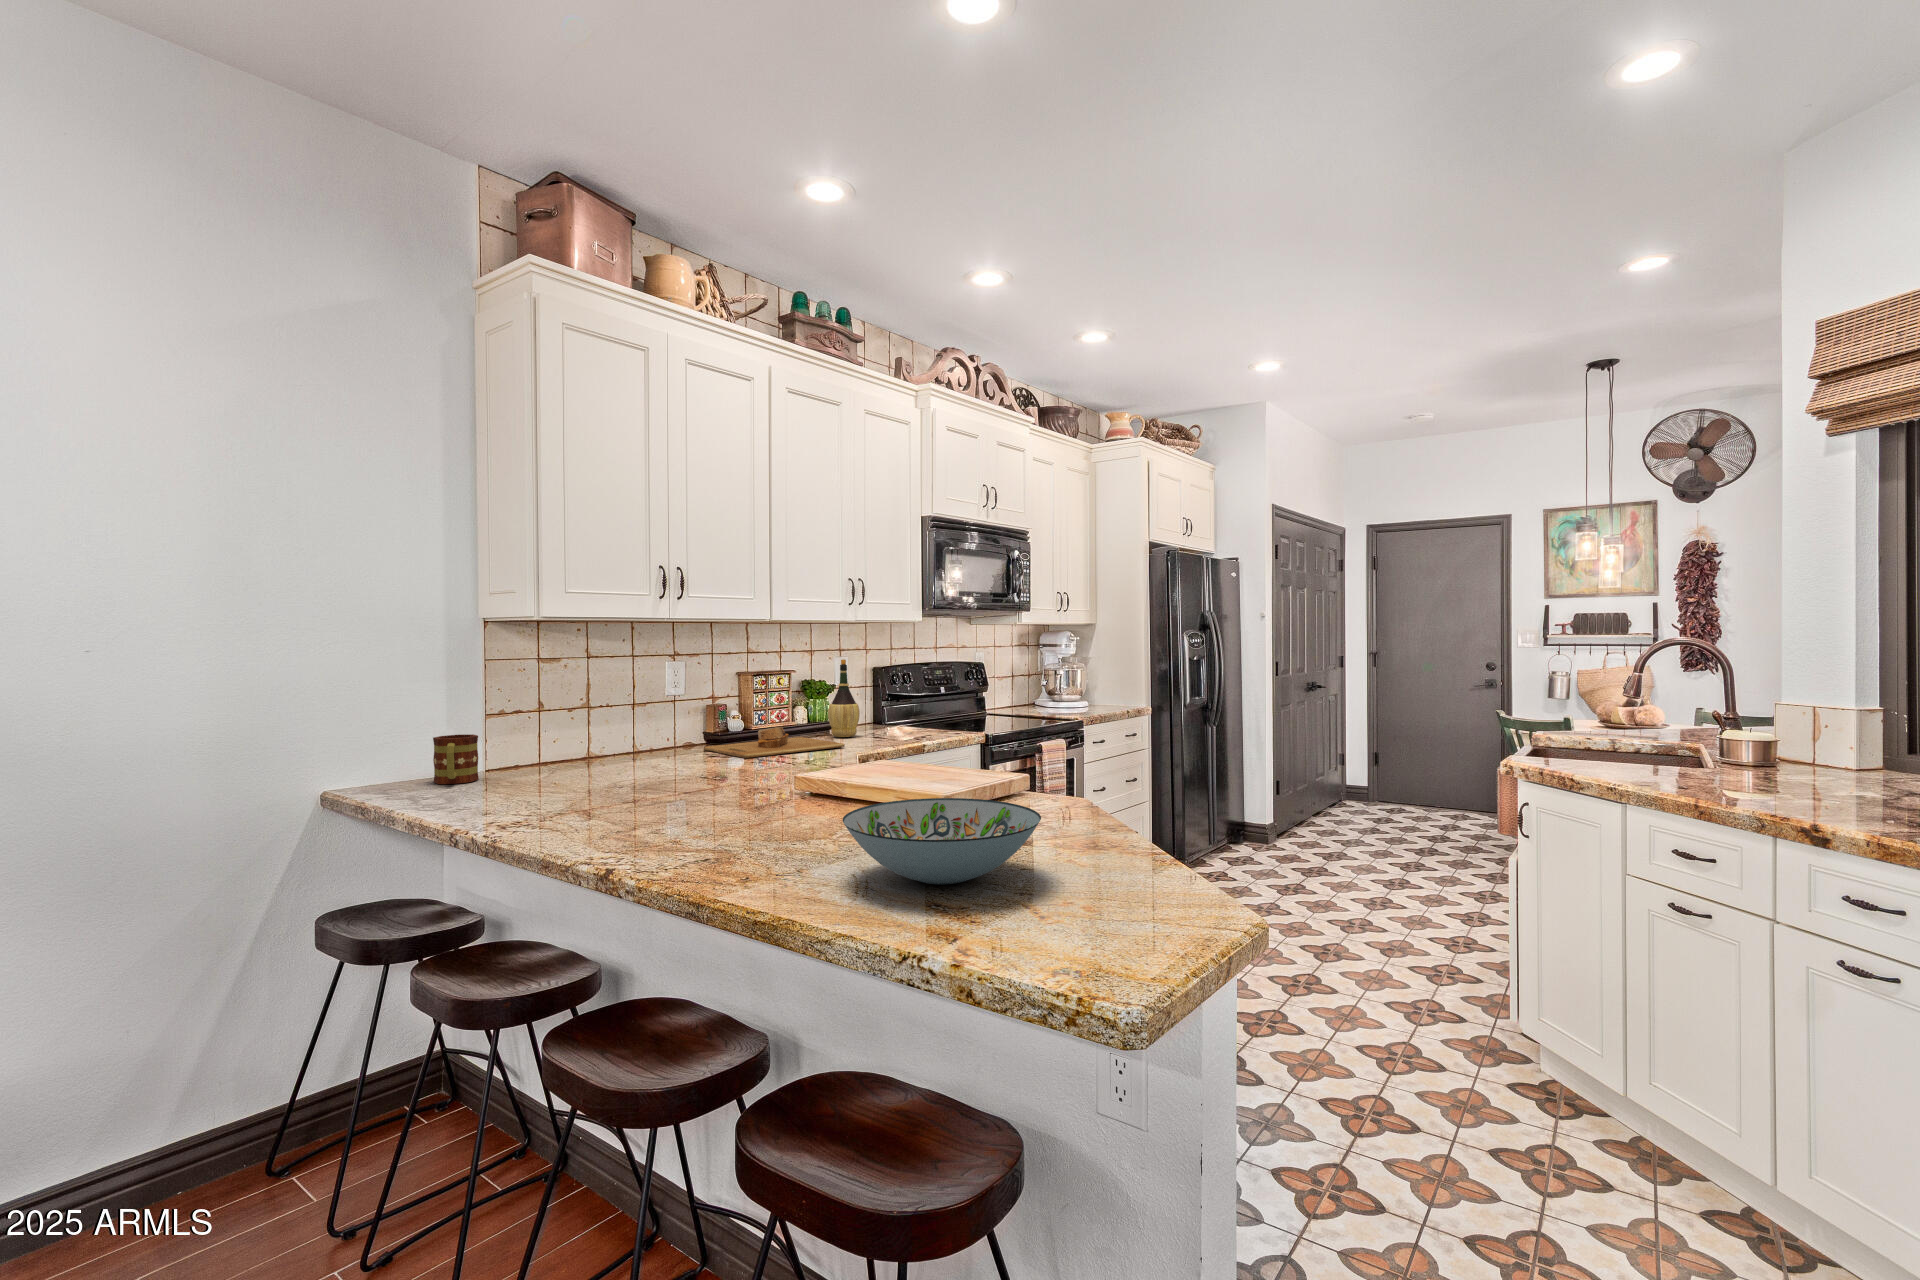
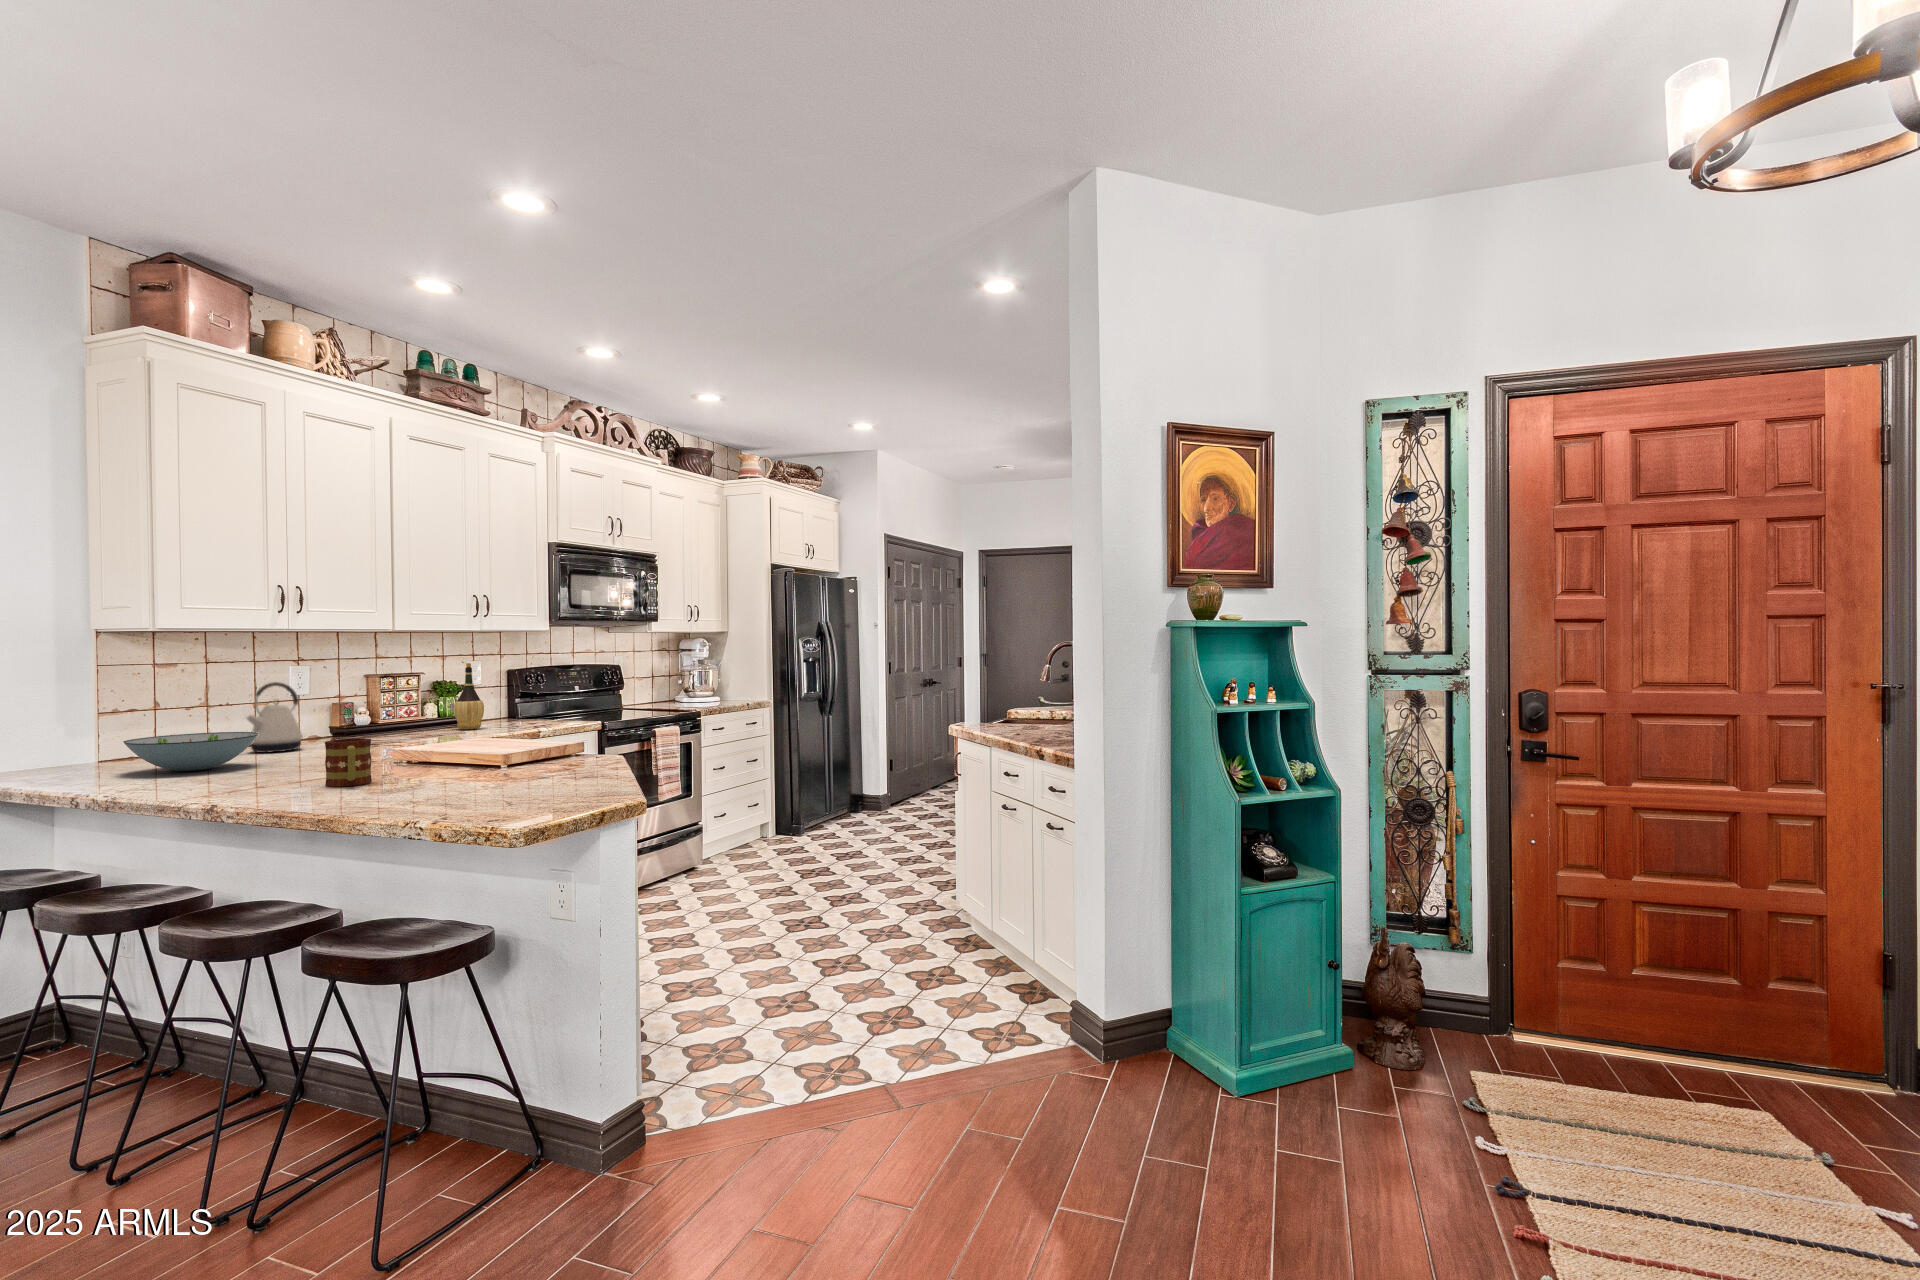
kettle: none [627,682,684,765] -> present [246,682,303,753]
cutting board: present [704,727,845,758] -> none [327,720,463,745]
mug: present [433,734,479,784] -> present [325,738,372,787]
decorative bowl: present [843,798,1041,885] -> present [124,732,259,771]

